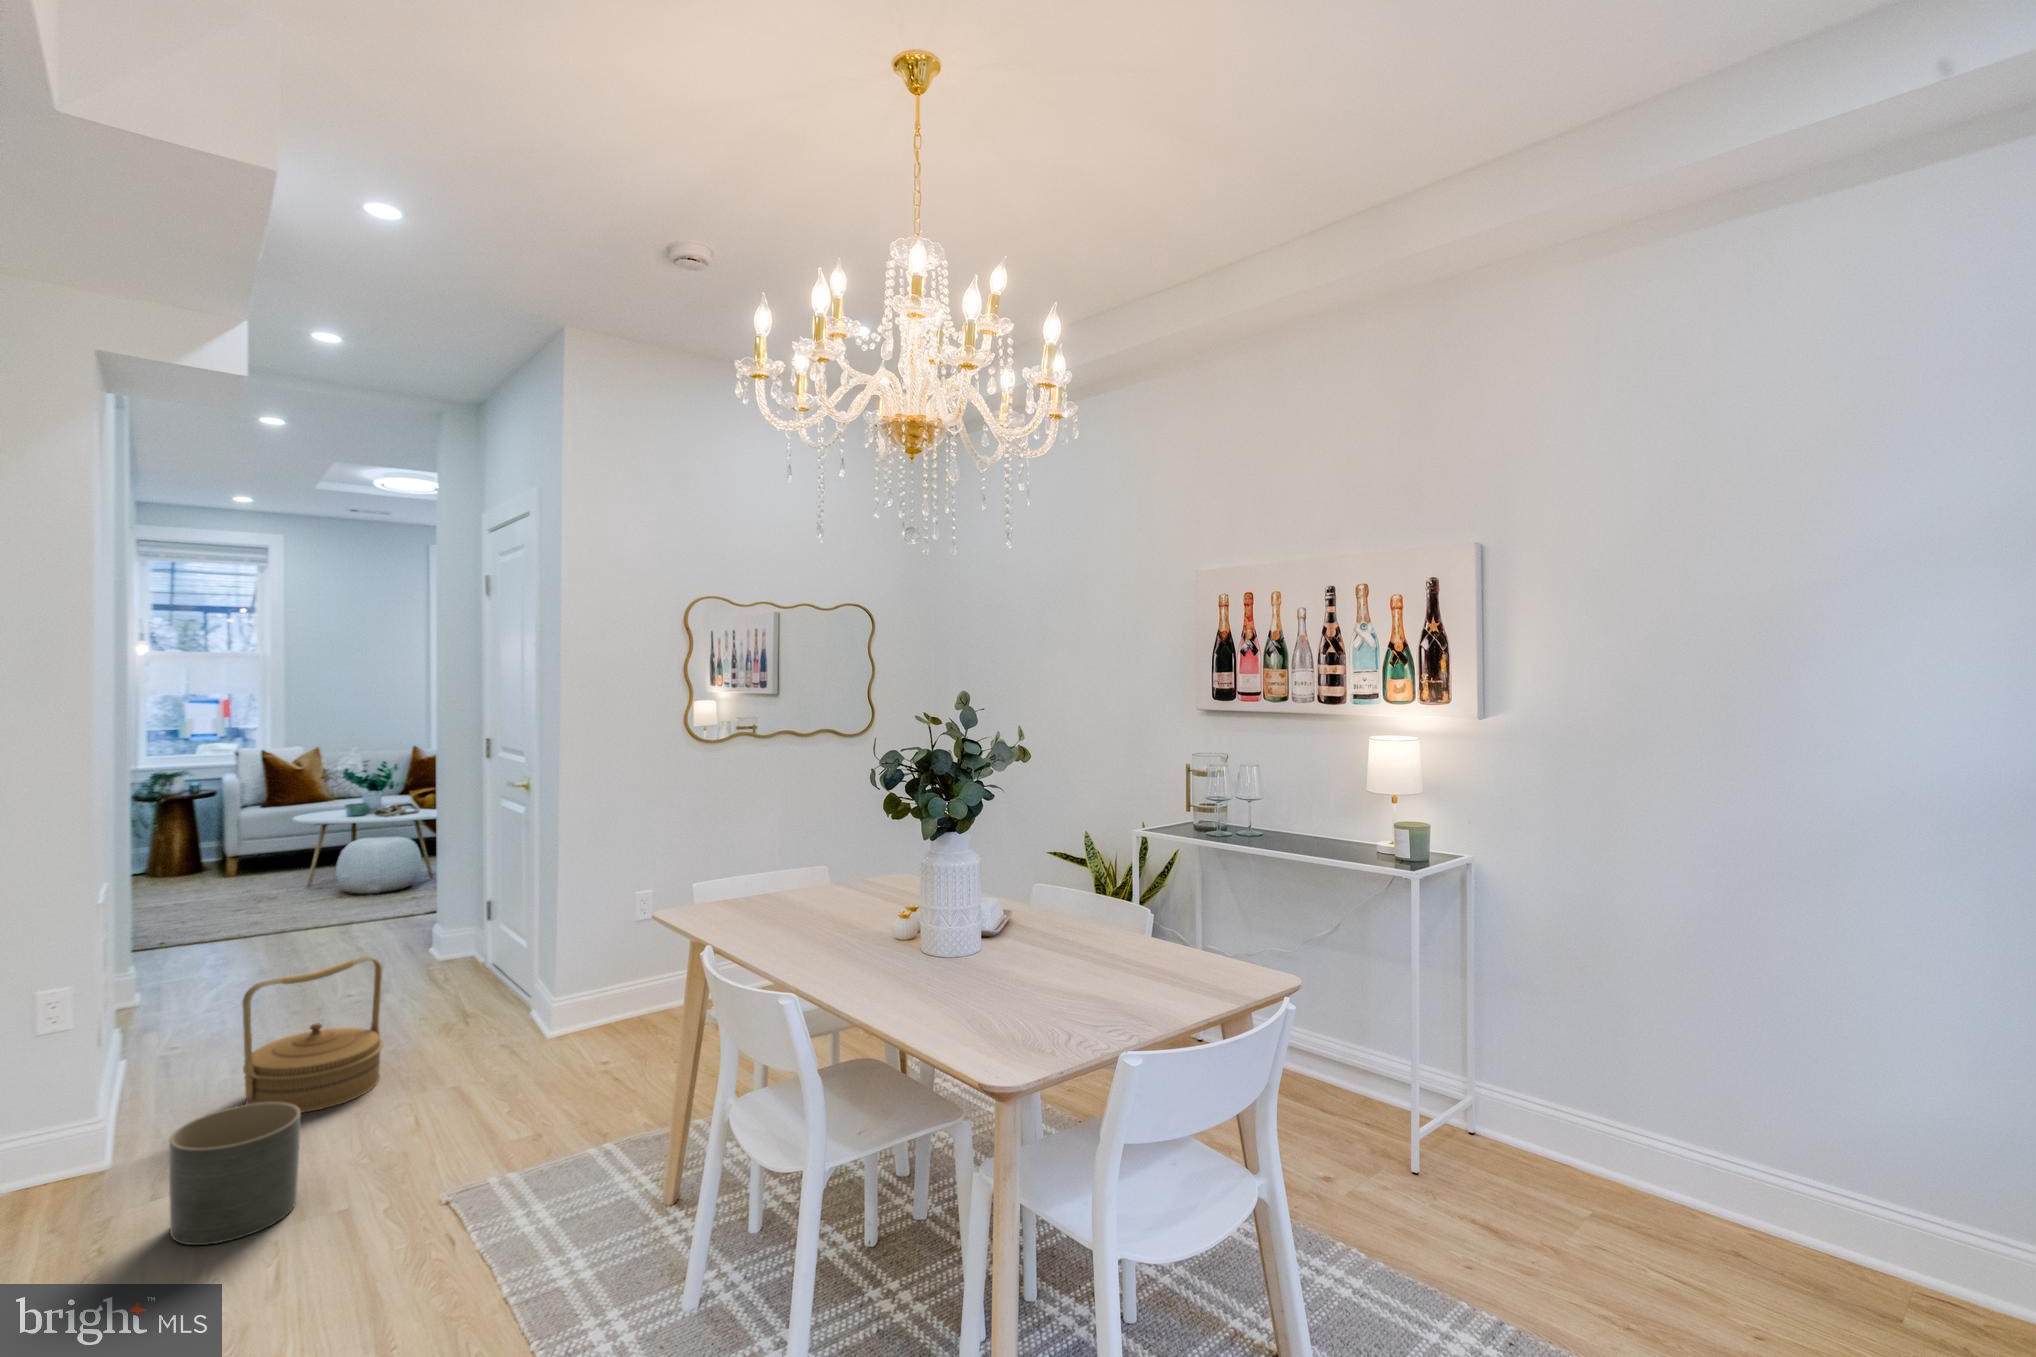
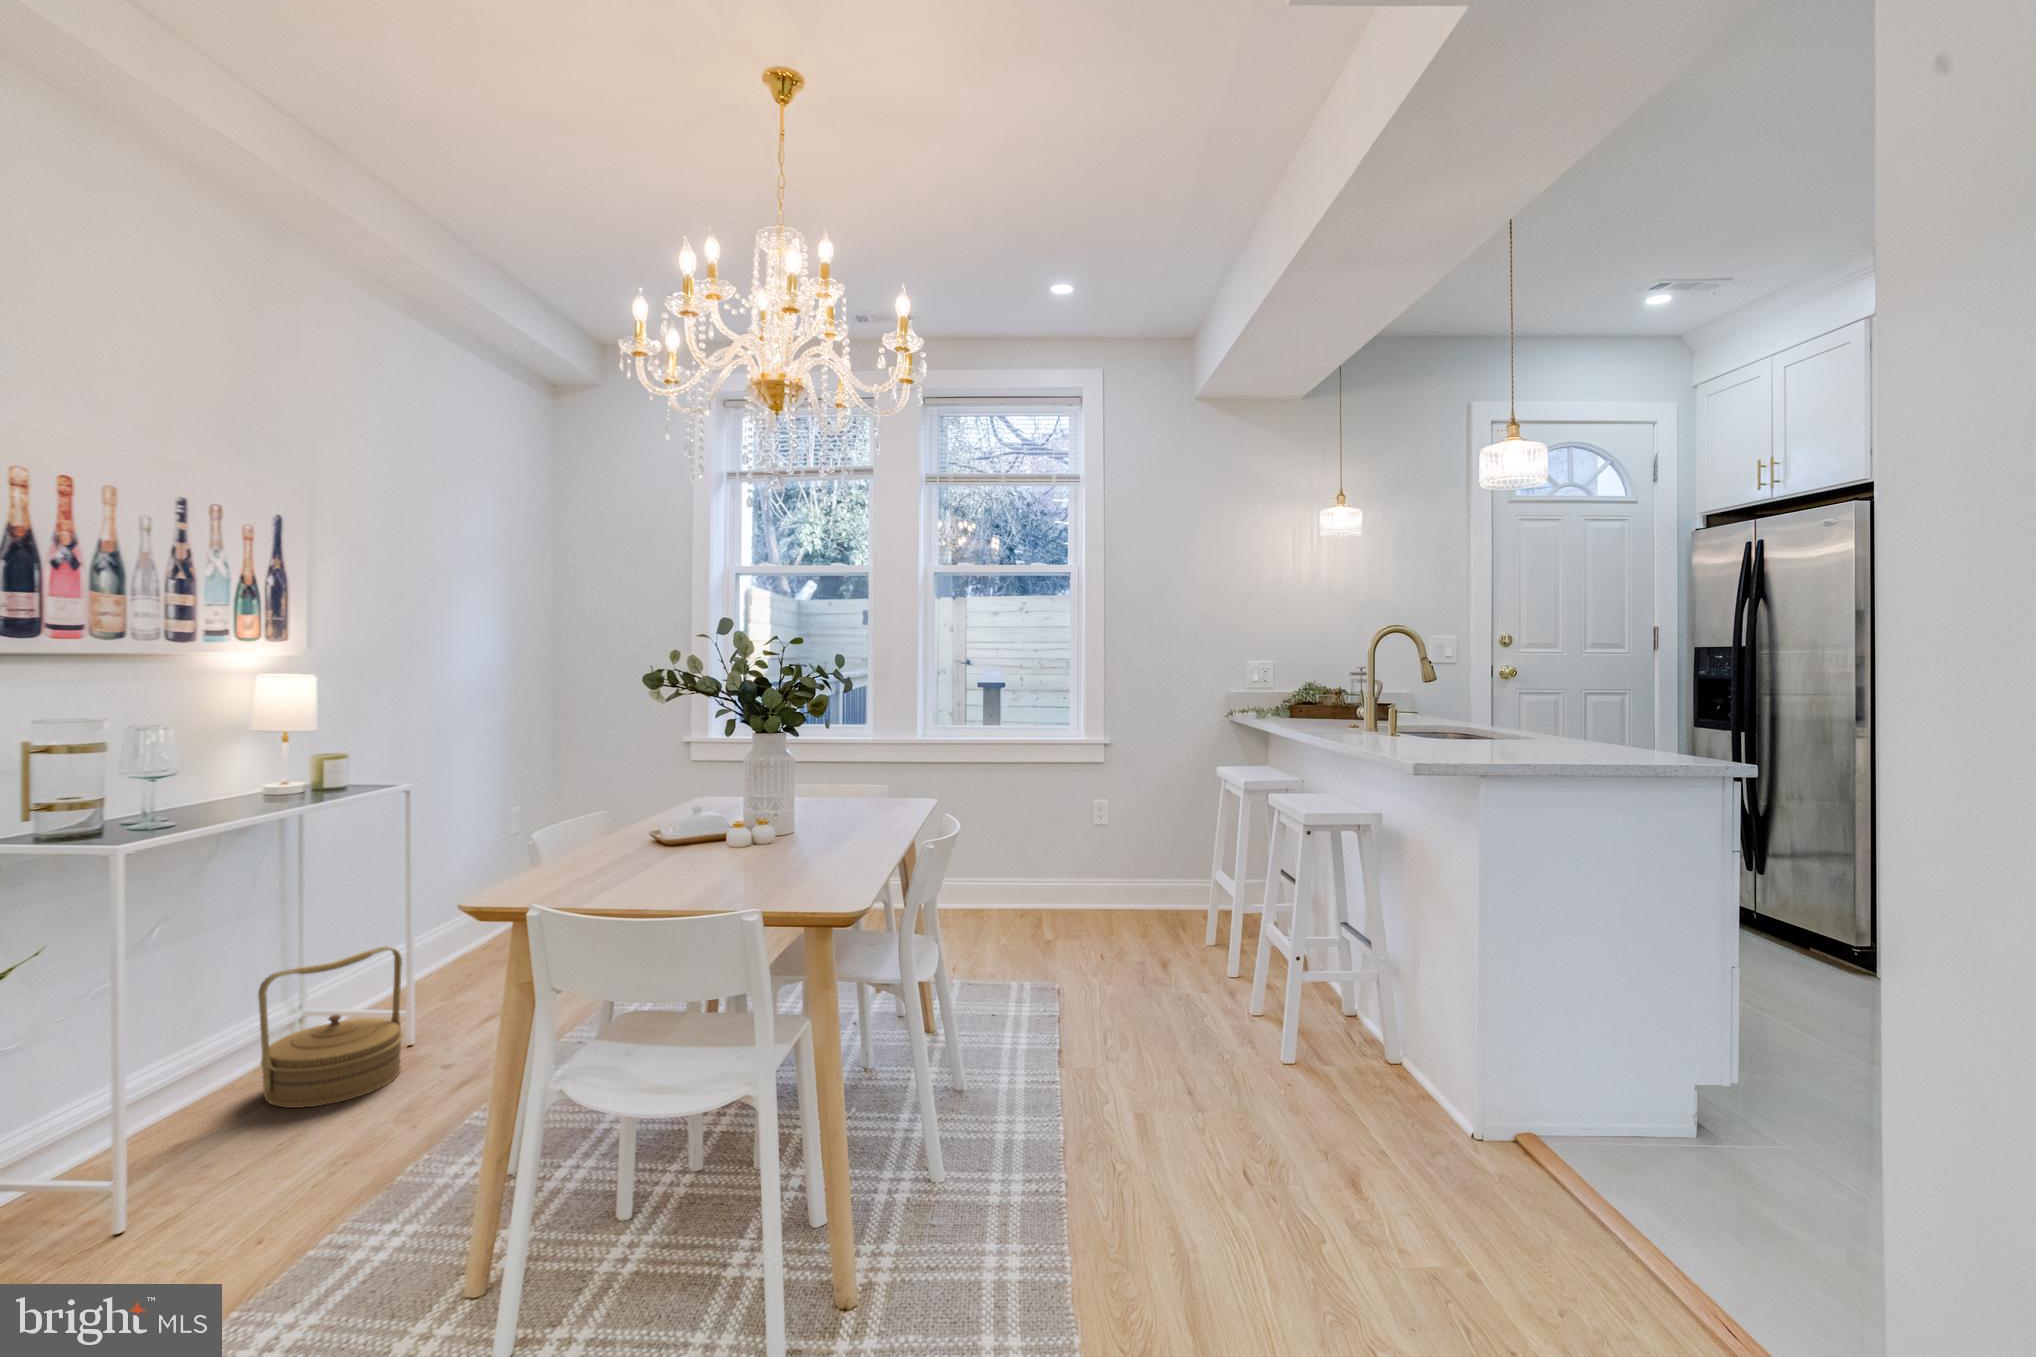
planter: present [169,1102,301,1245] -> none [174,1094,310,1241]

